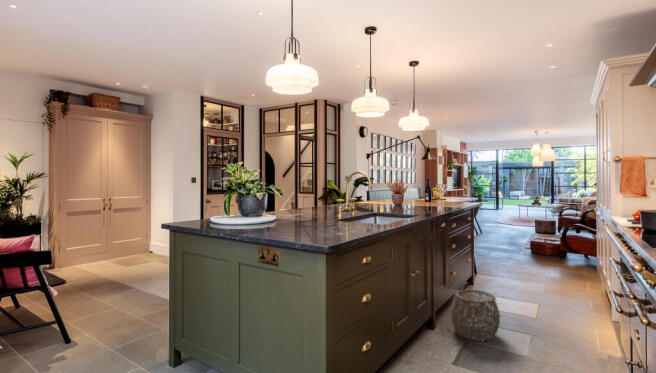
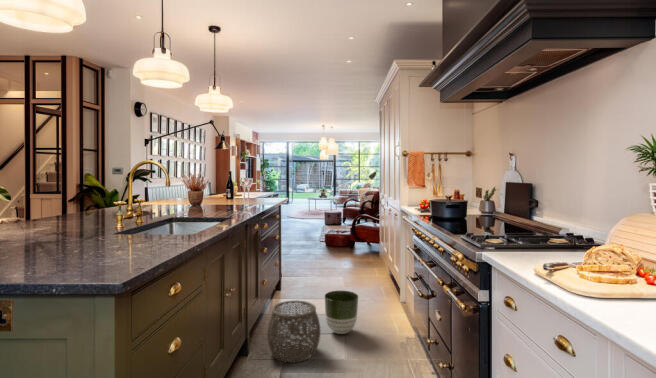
planter: none [509,290,544,331] -> present [325,291,358,334]

